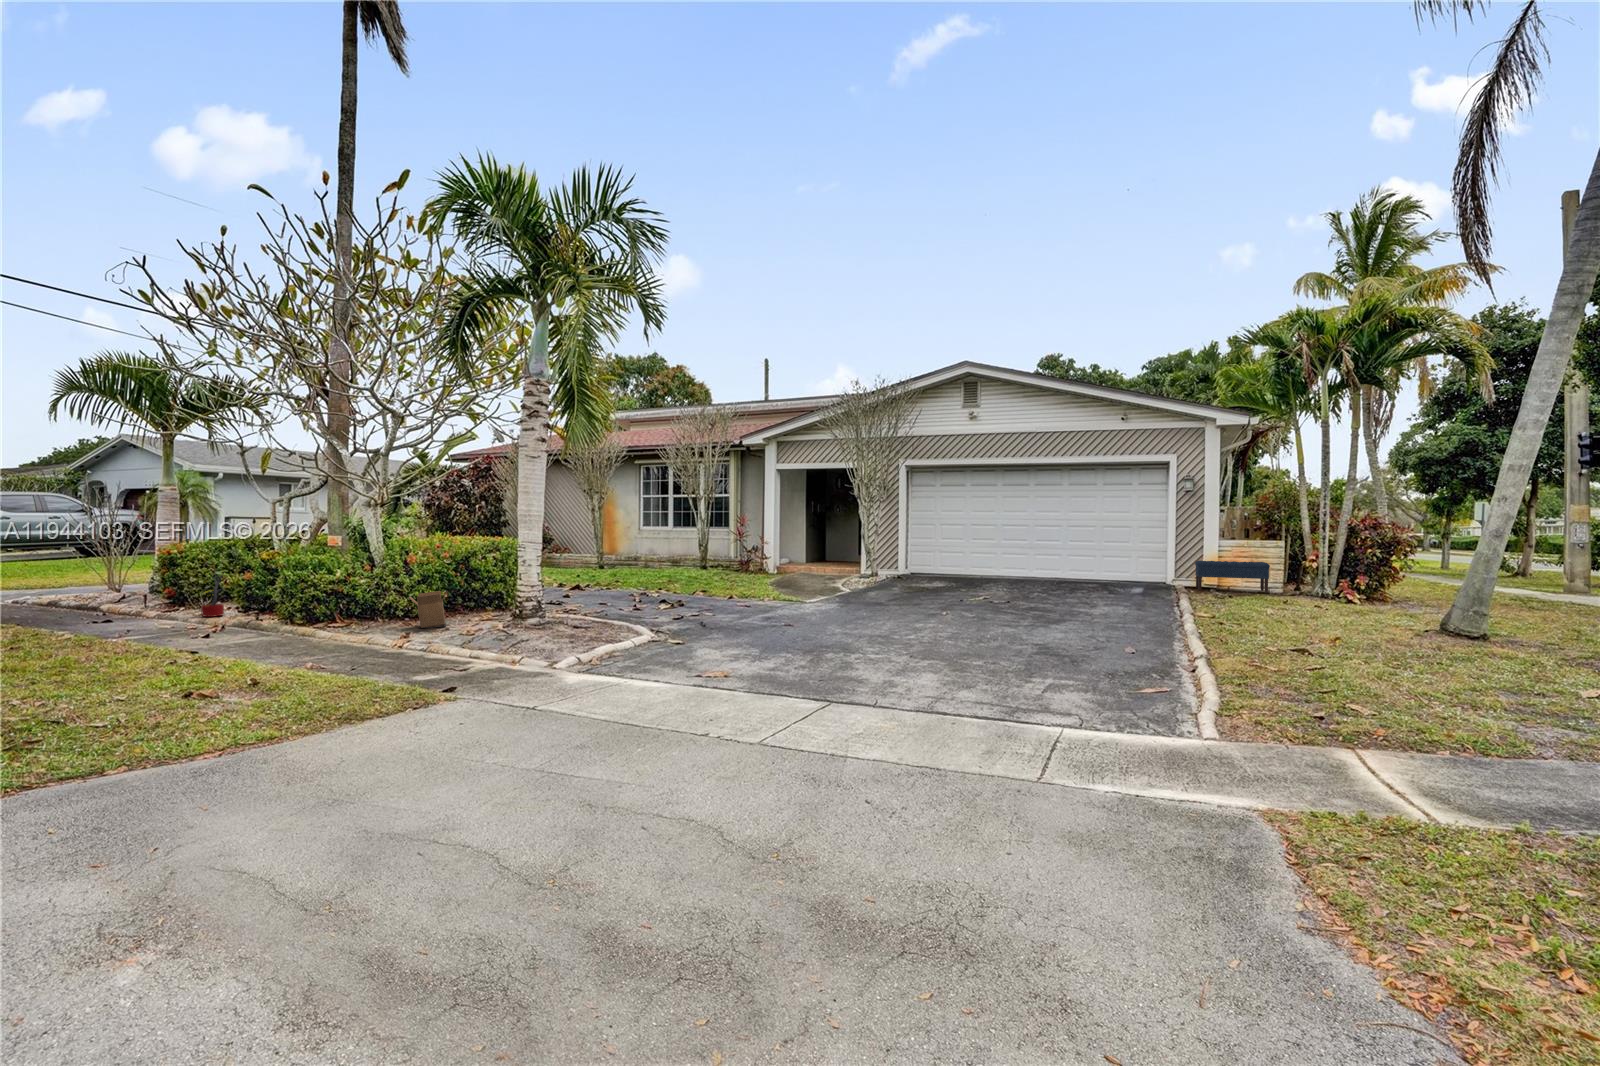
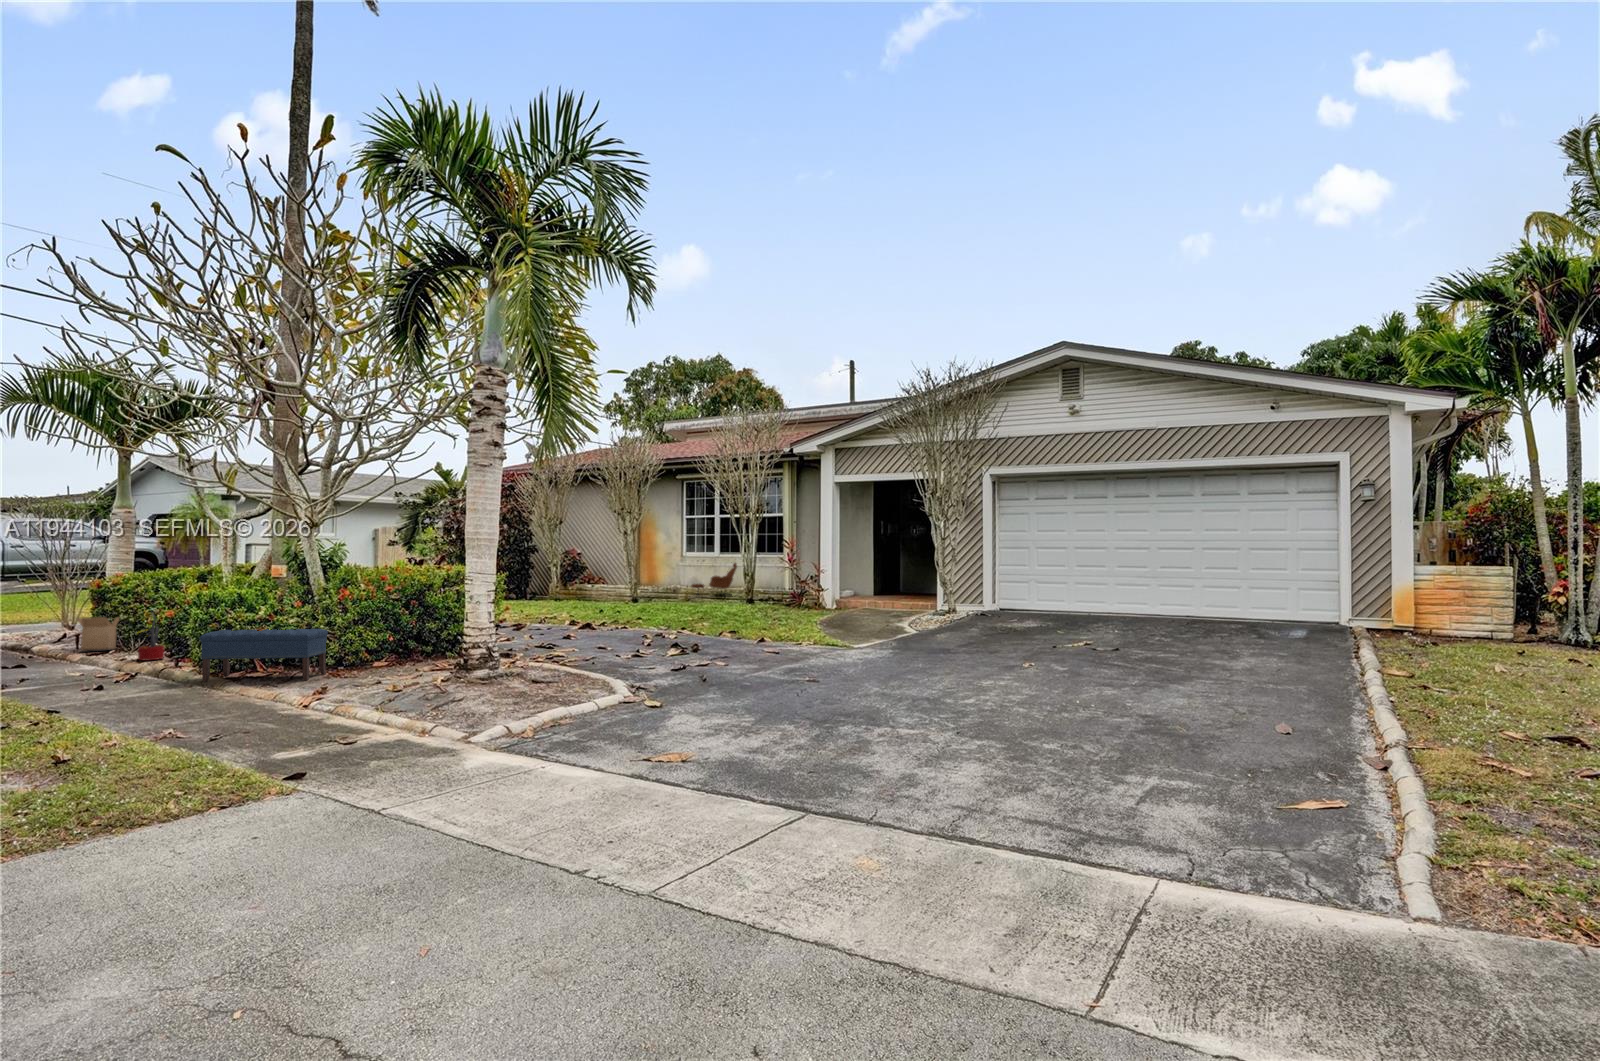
lounge chair: none [650,535,691,565] -> present [692,563,737,596]
bench: present [1195,561,1270,593] -> present [200,629,328,682]
cardboard box: present [409,591,447,628] -> present [77,617,119,651]

